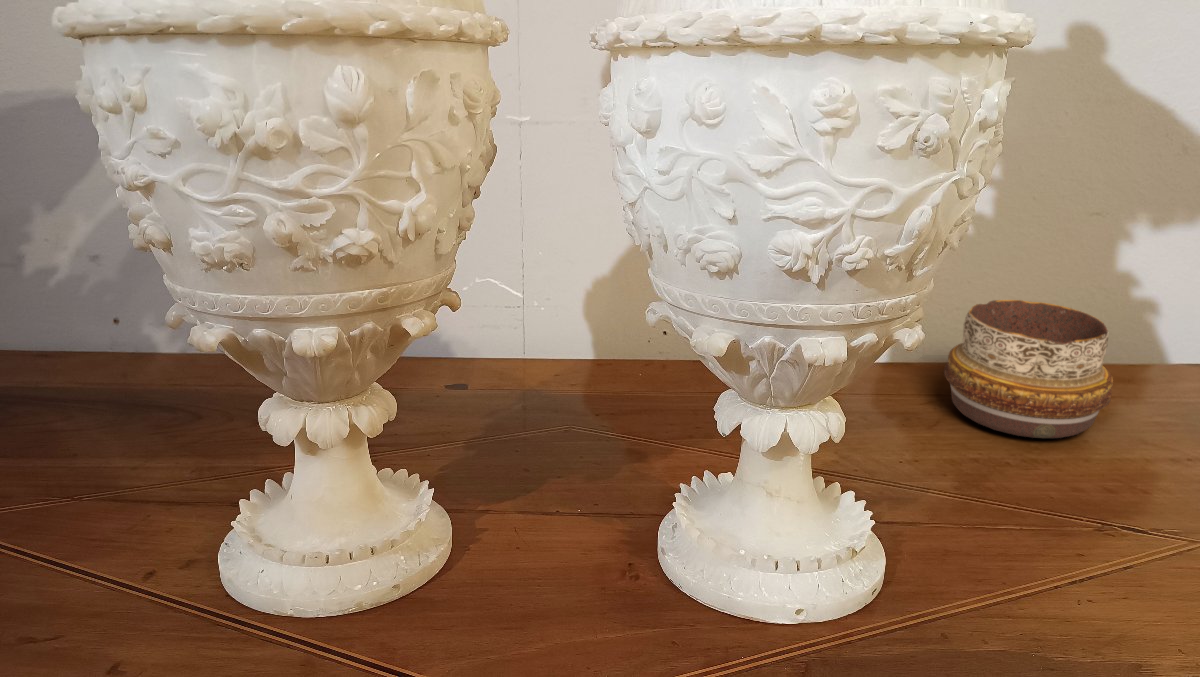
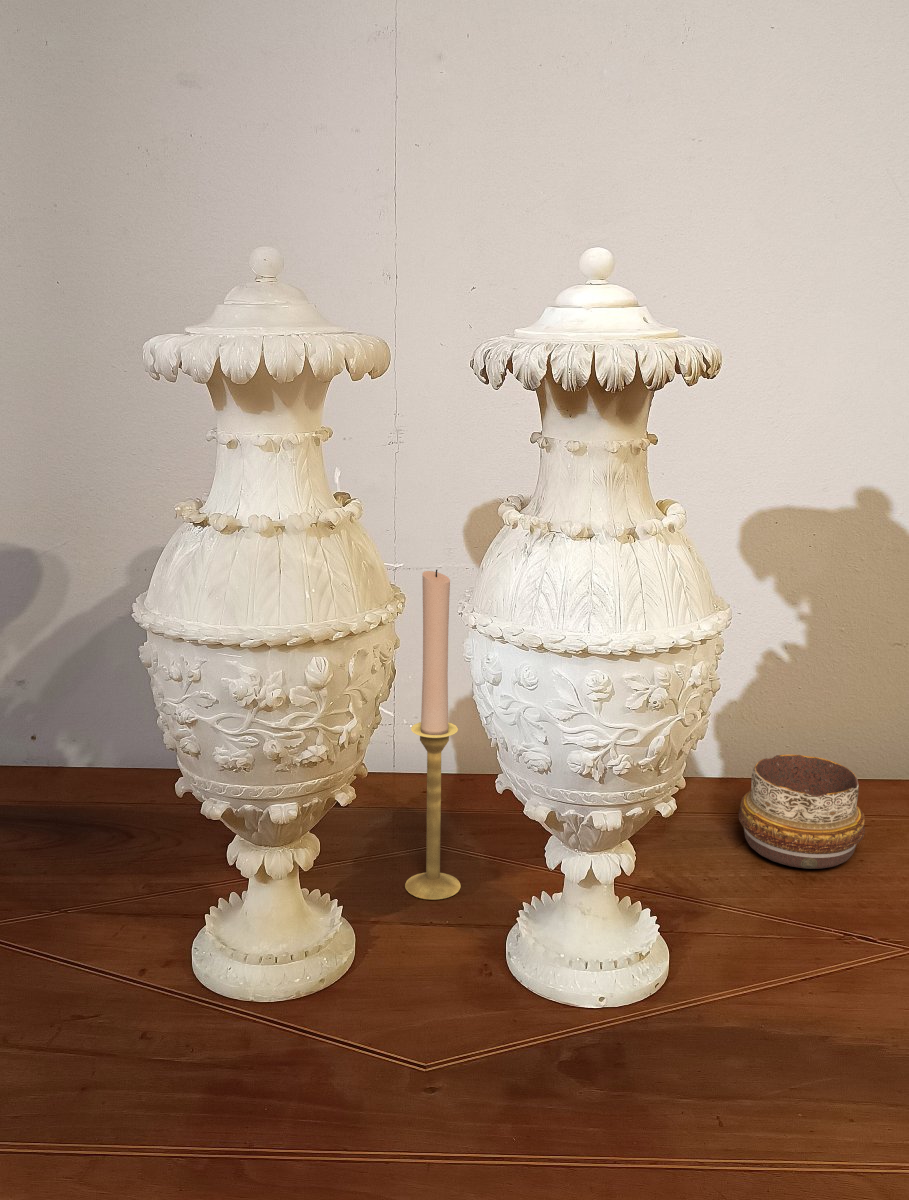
candlestick: none [523,9,595,479] -> present [405,570,461,900]

